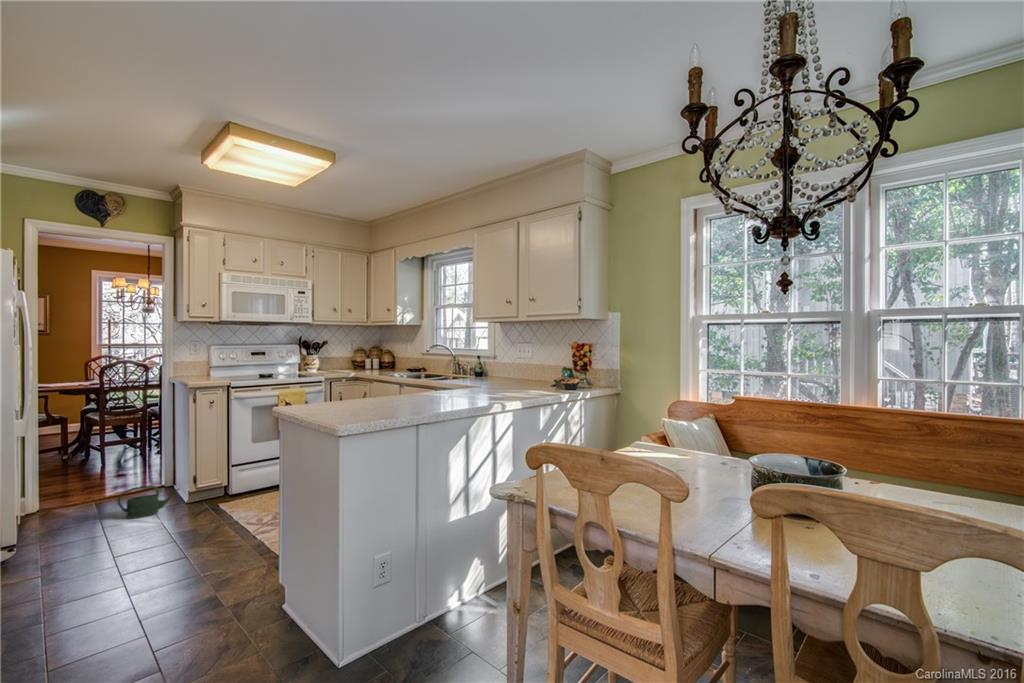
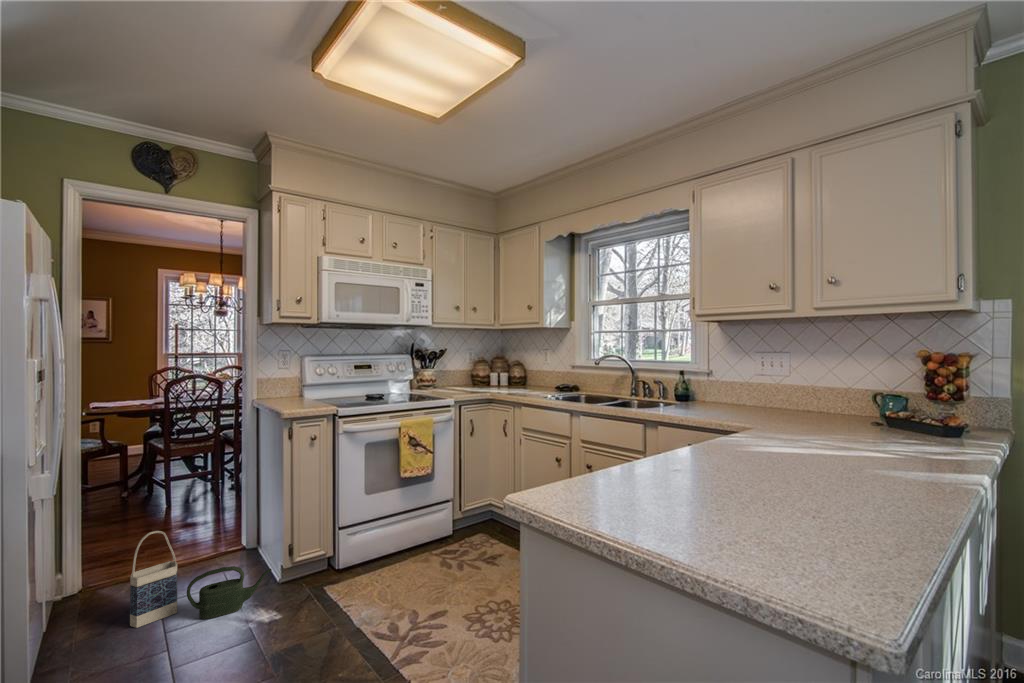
bag: none [77,462,111,524] -> present [130,531,177,628]

